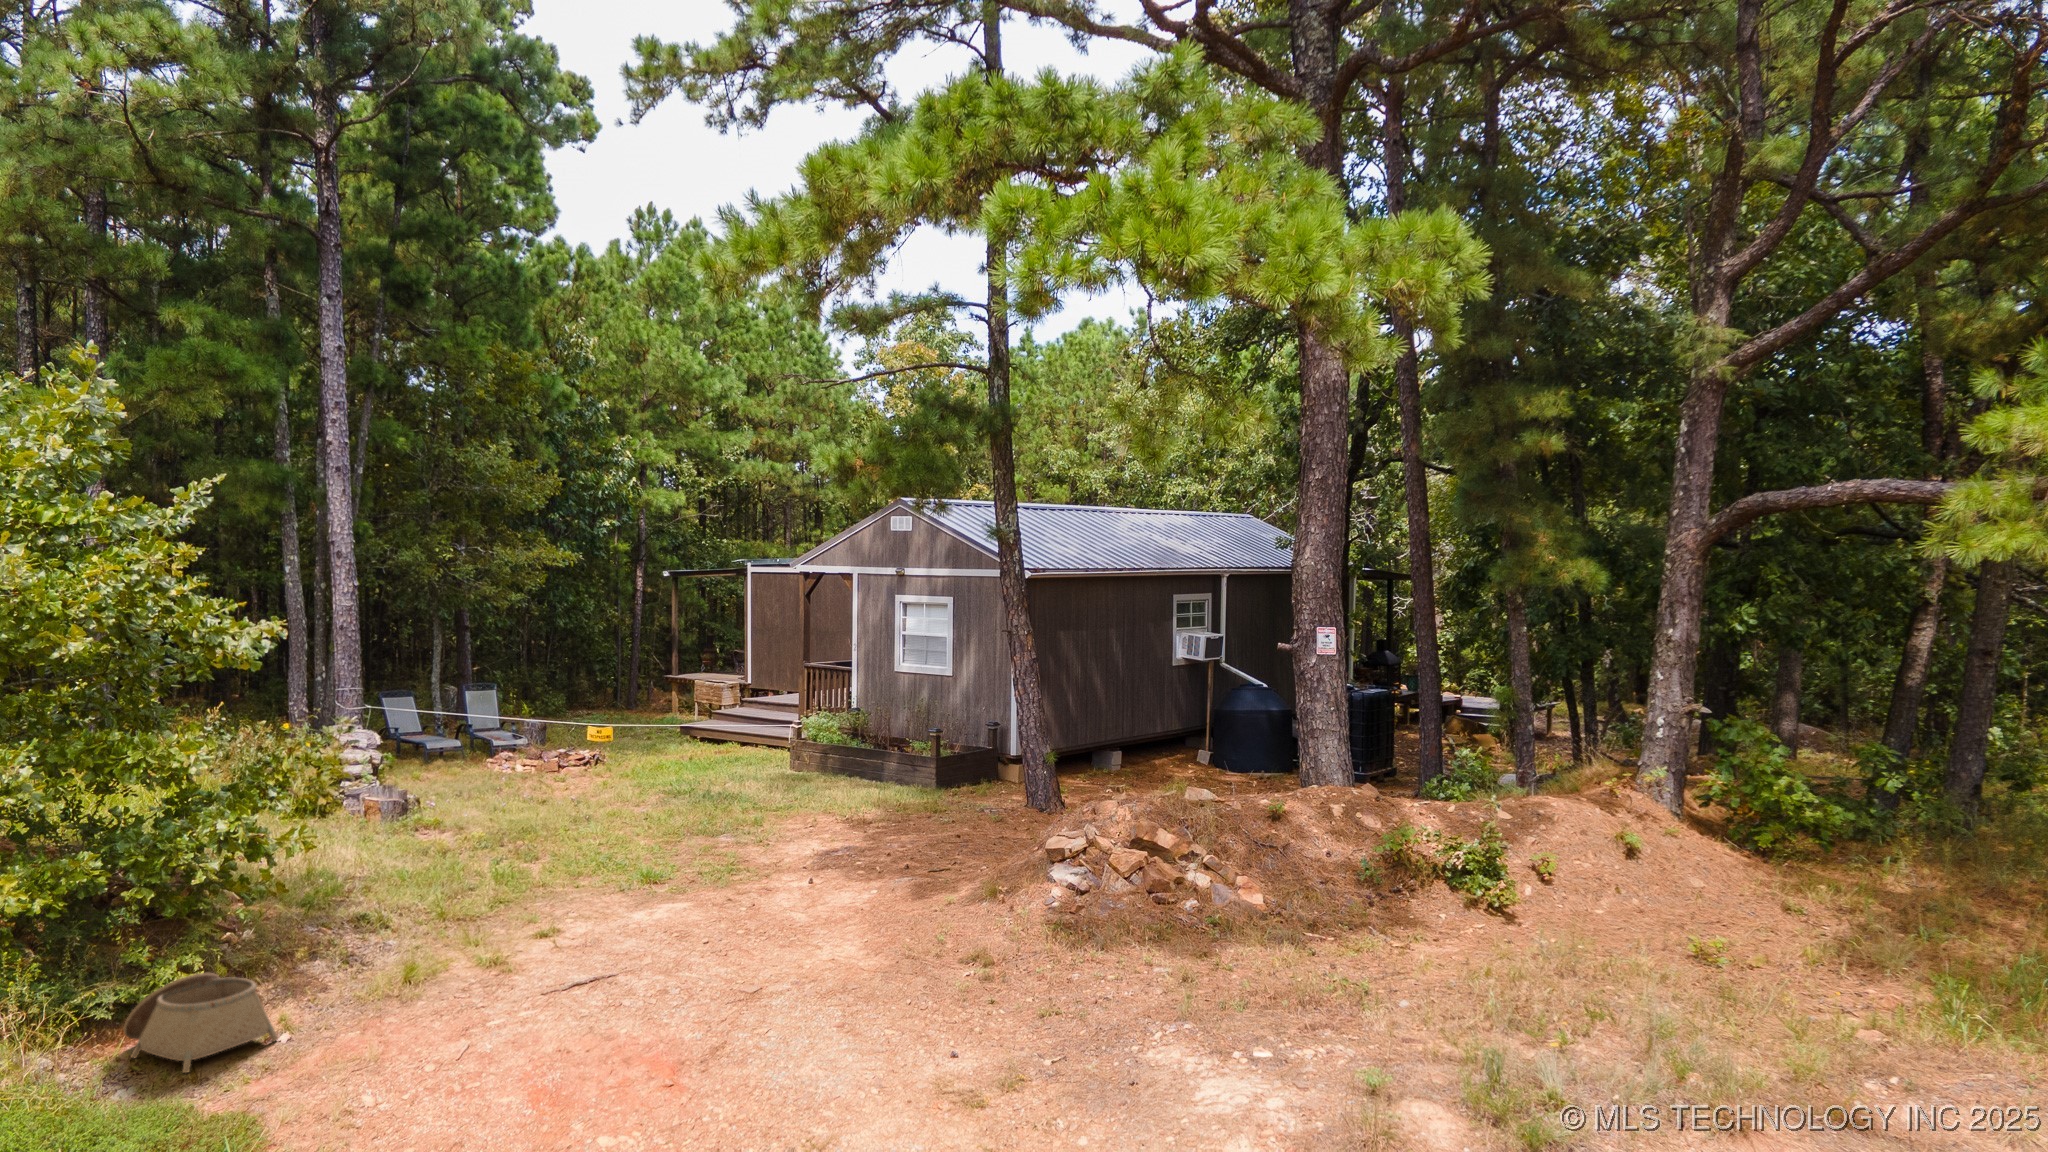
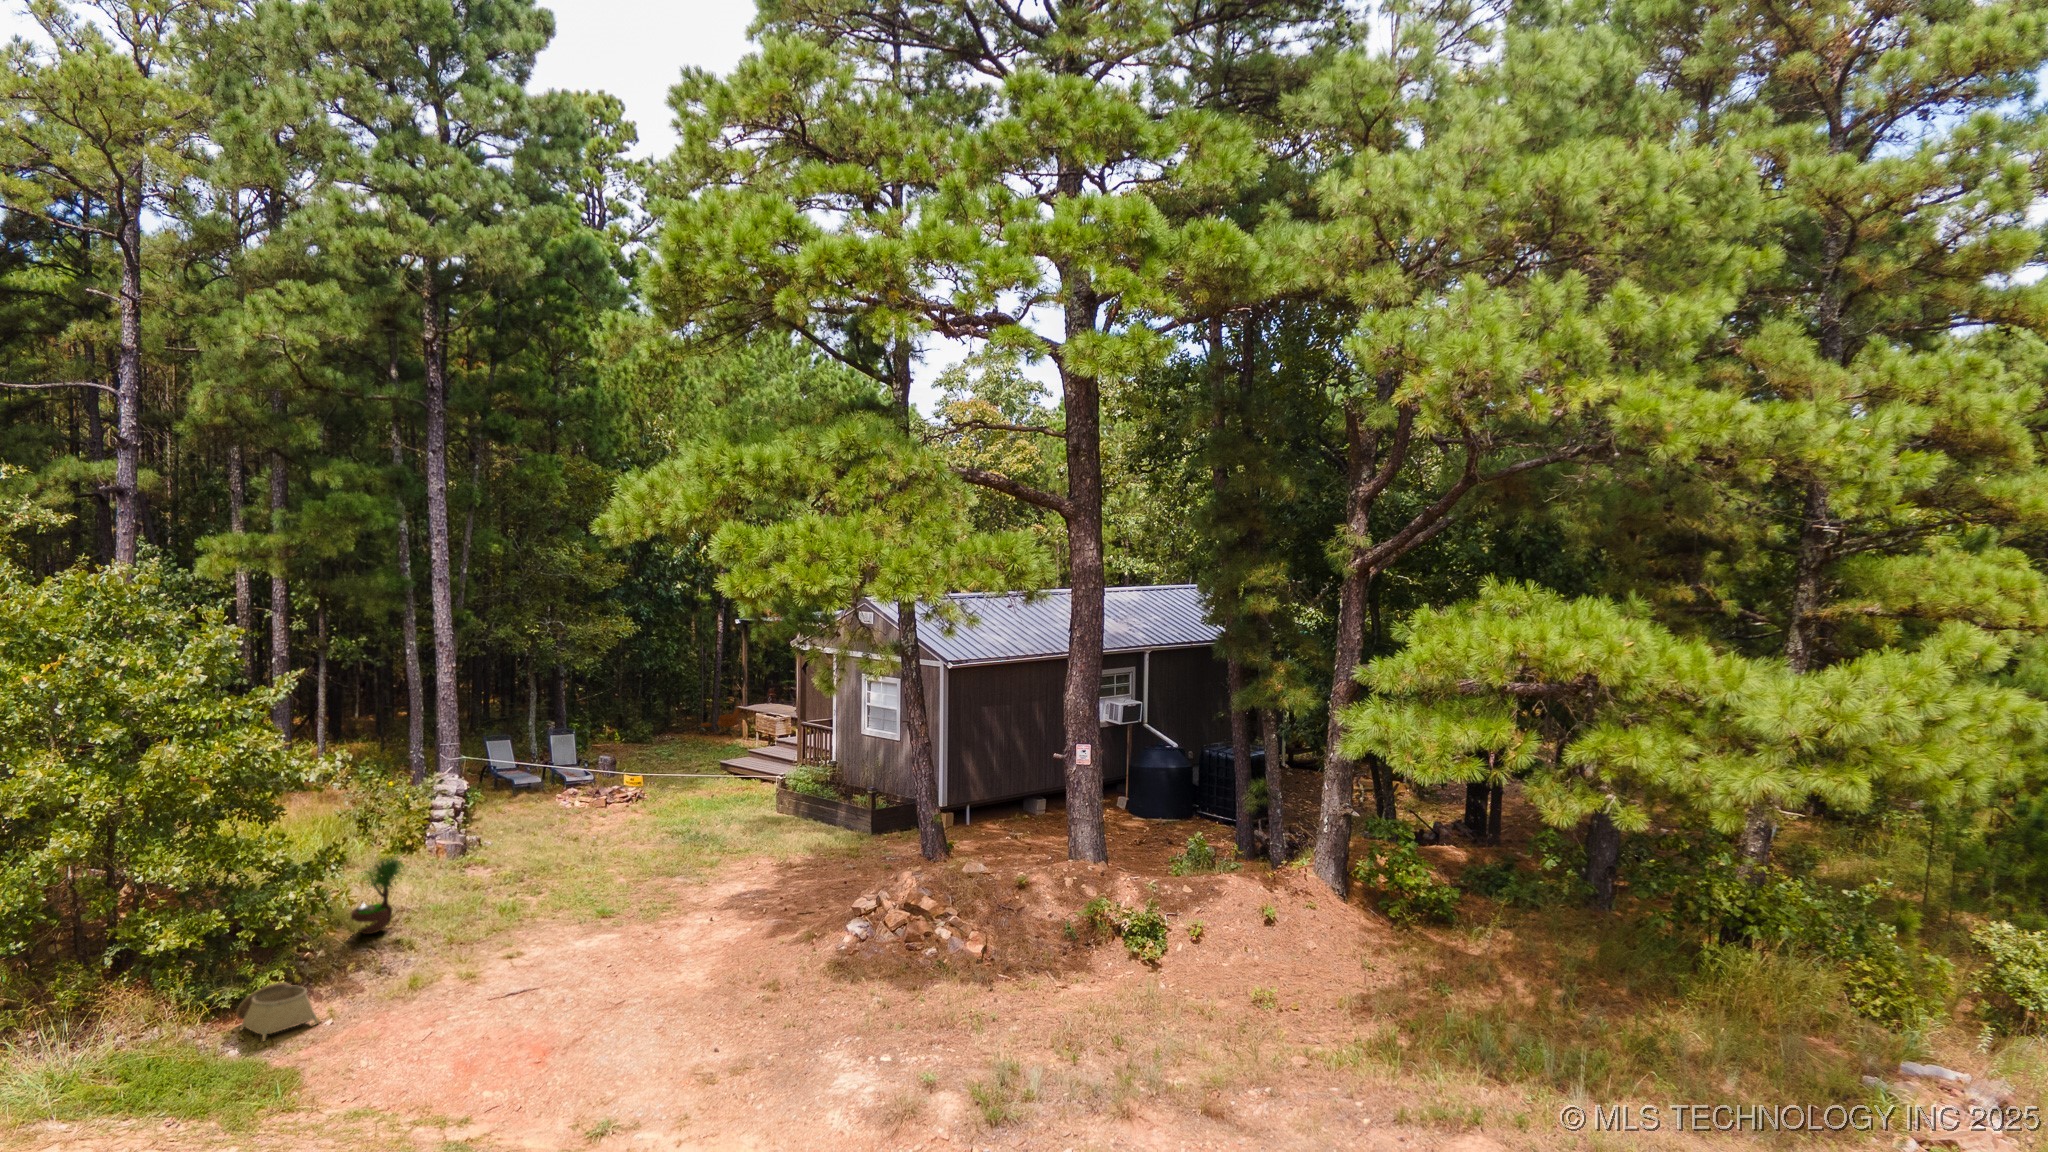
lounge chair: none [618,666,672,705] -> present [700,704,741,734]
potted tree: none [267,785,357,914] -> present [351,856,404,934]

